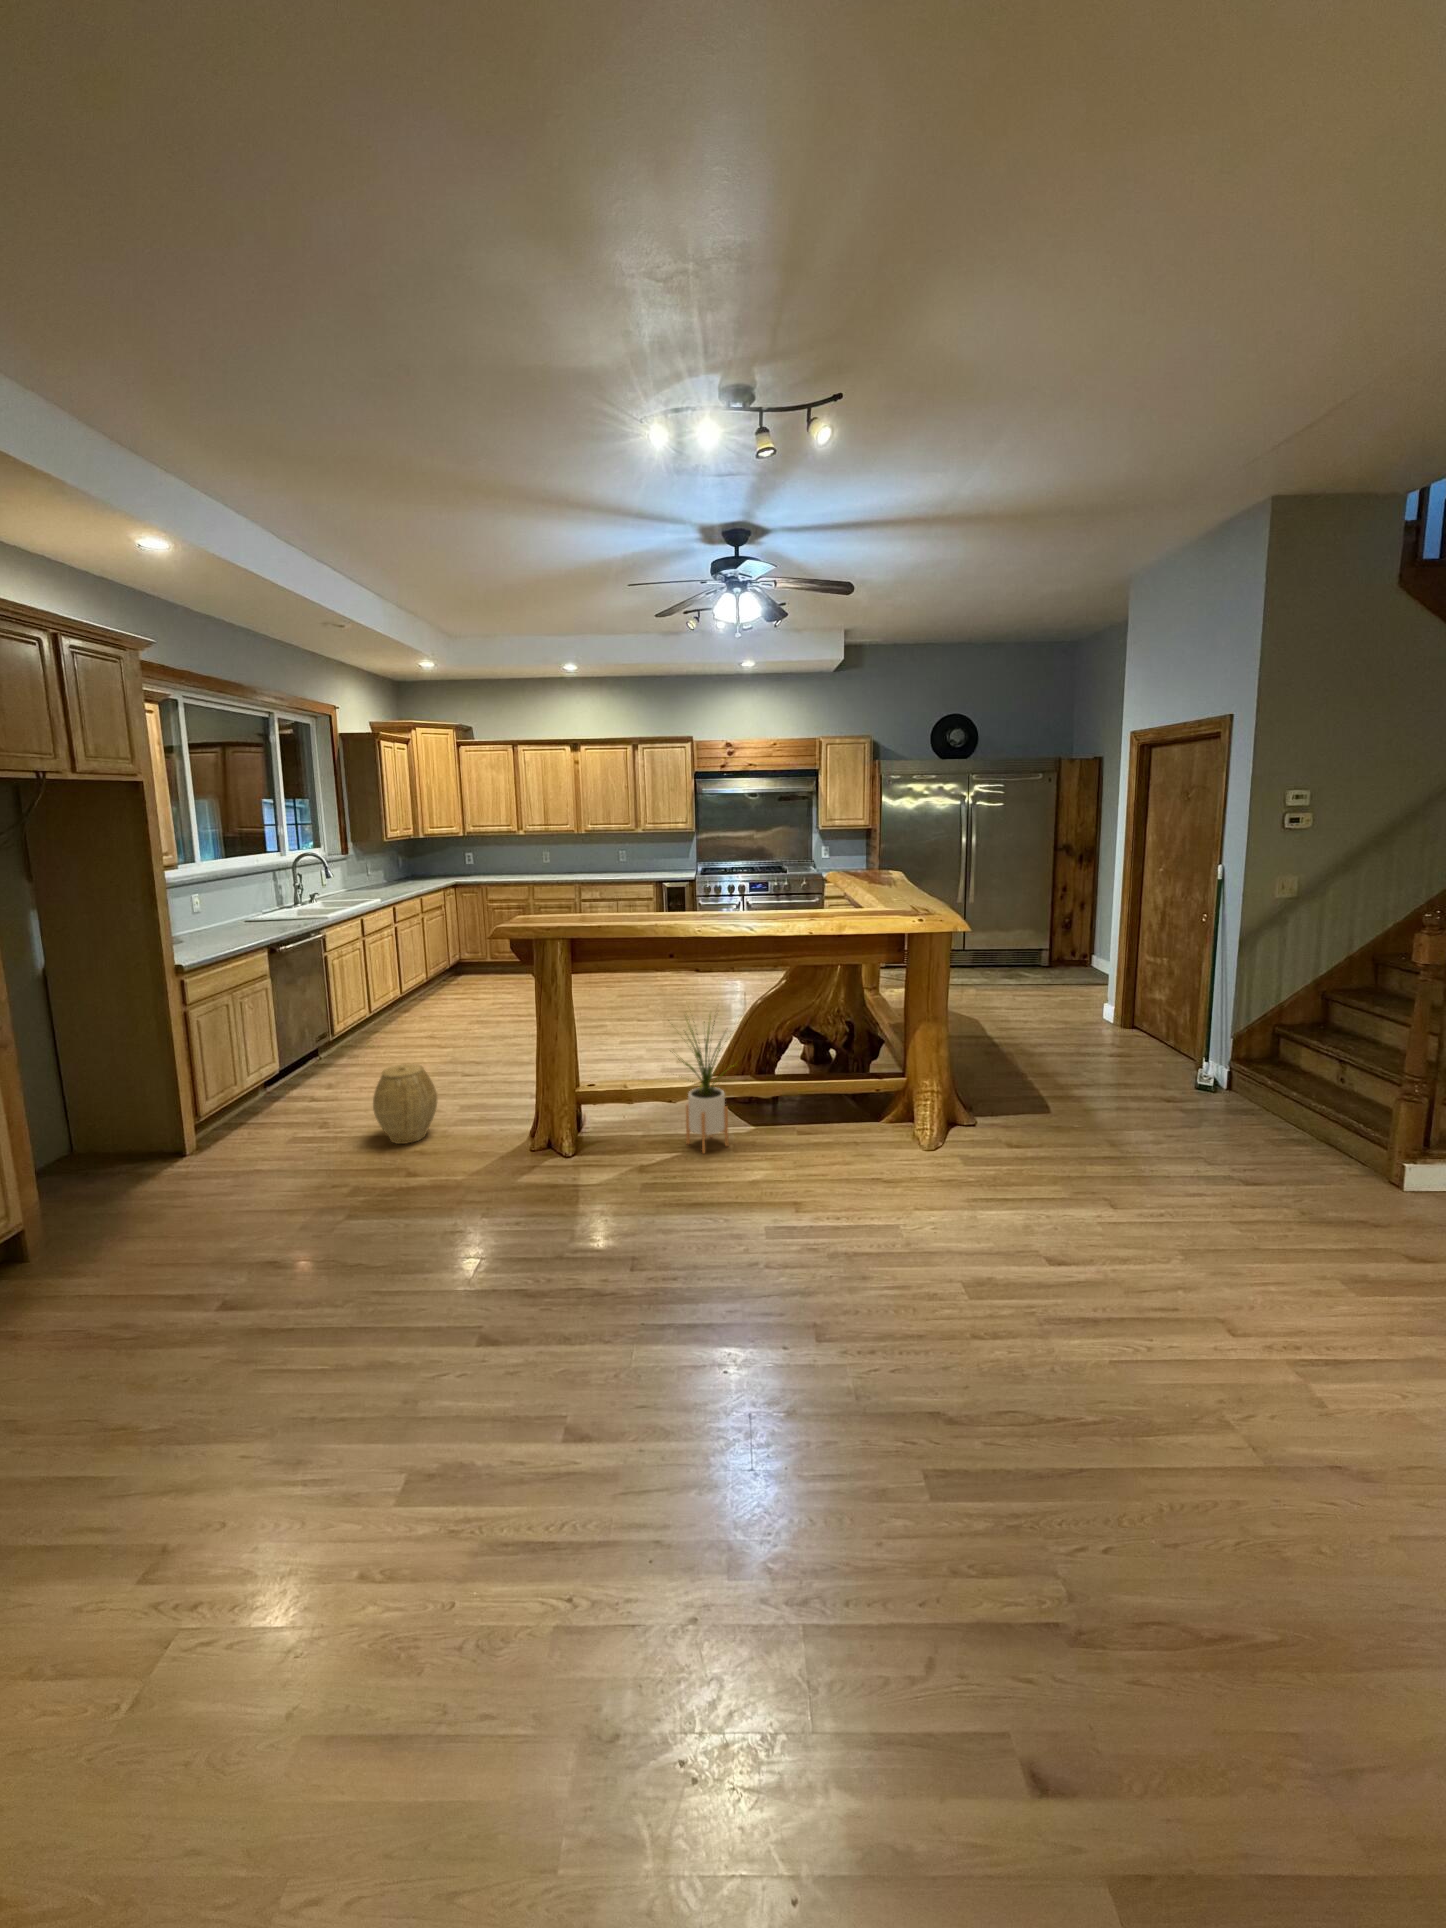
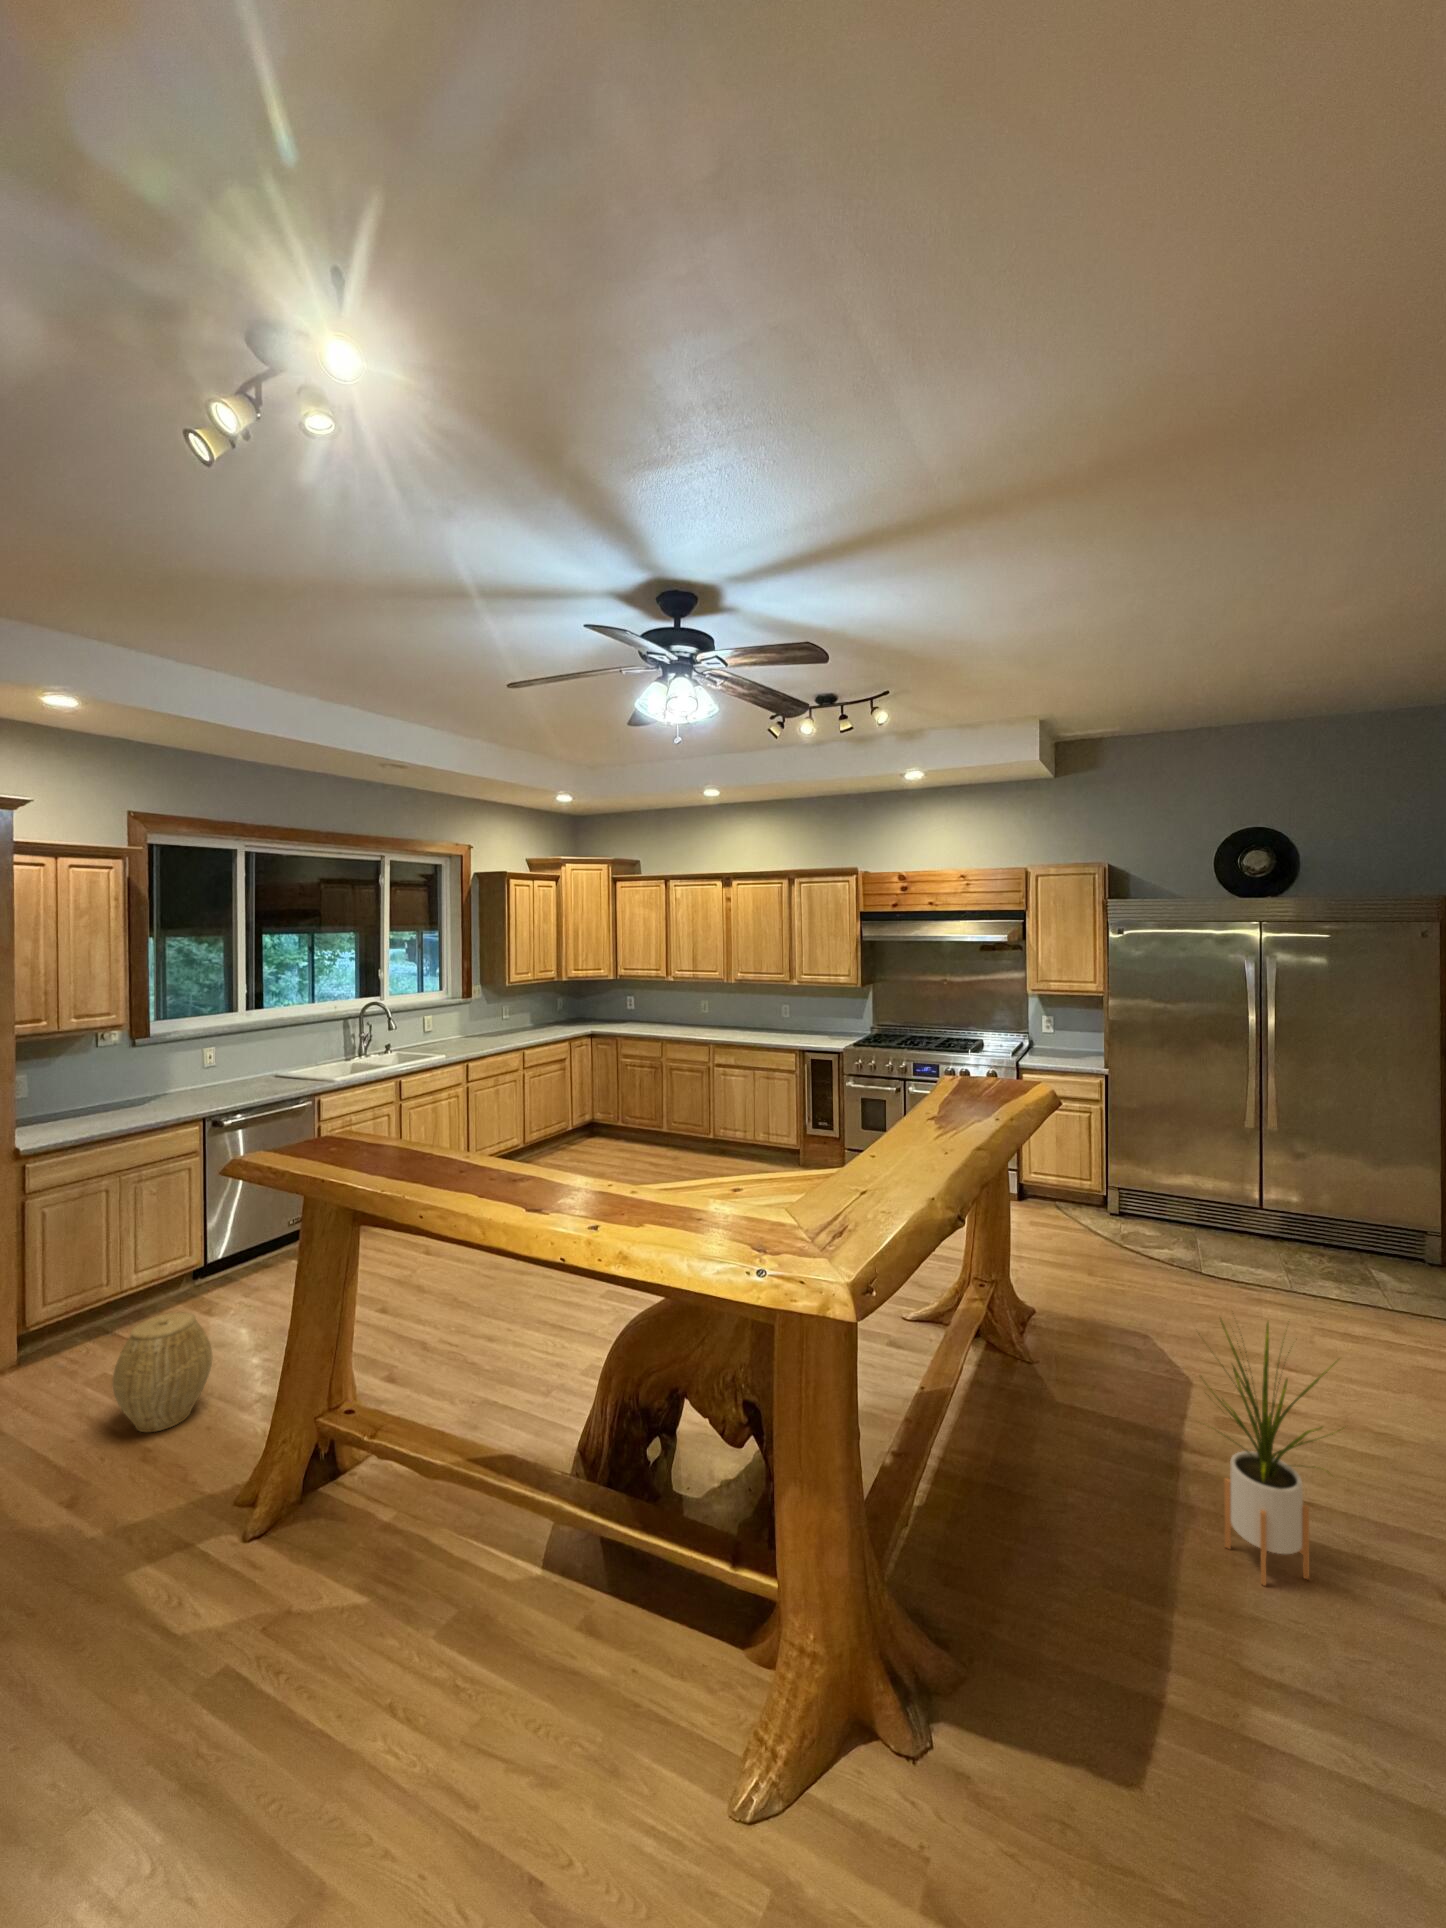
house plant: present [682,1017,734,1153] -> present [1201,1320,1343,1585]

